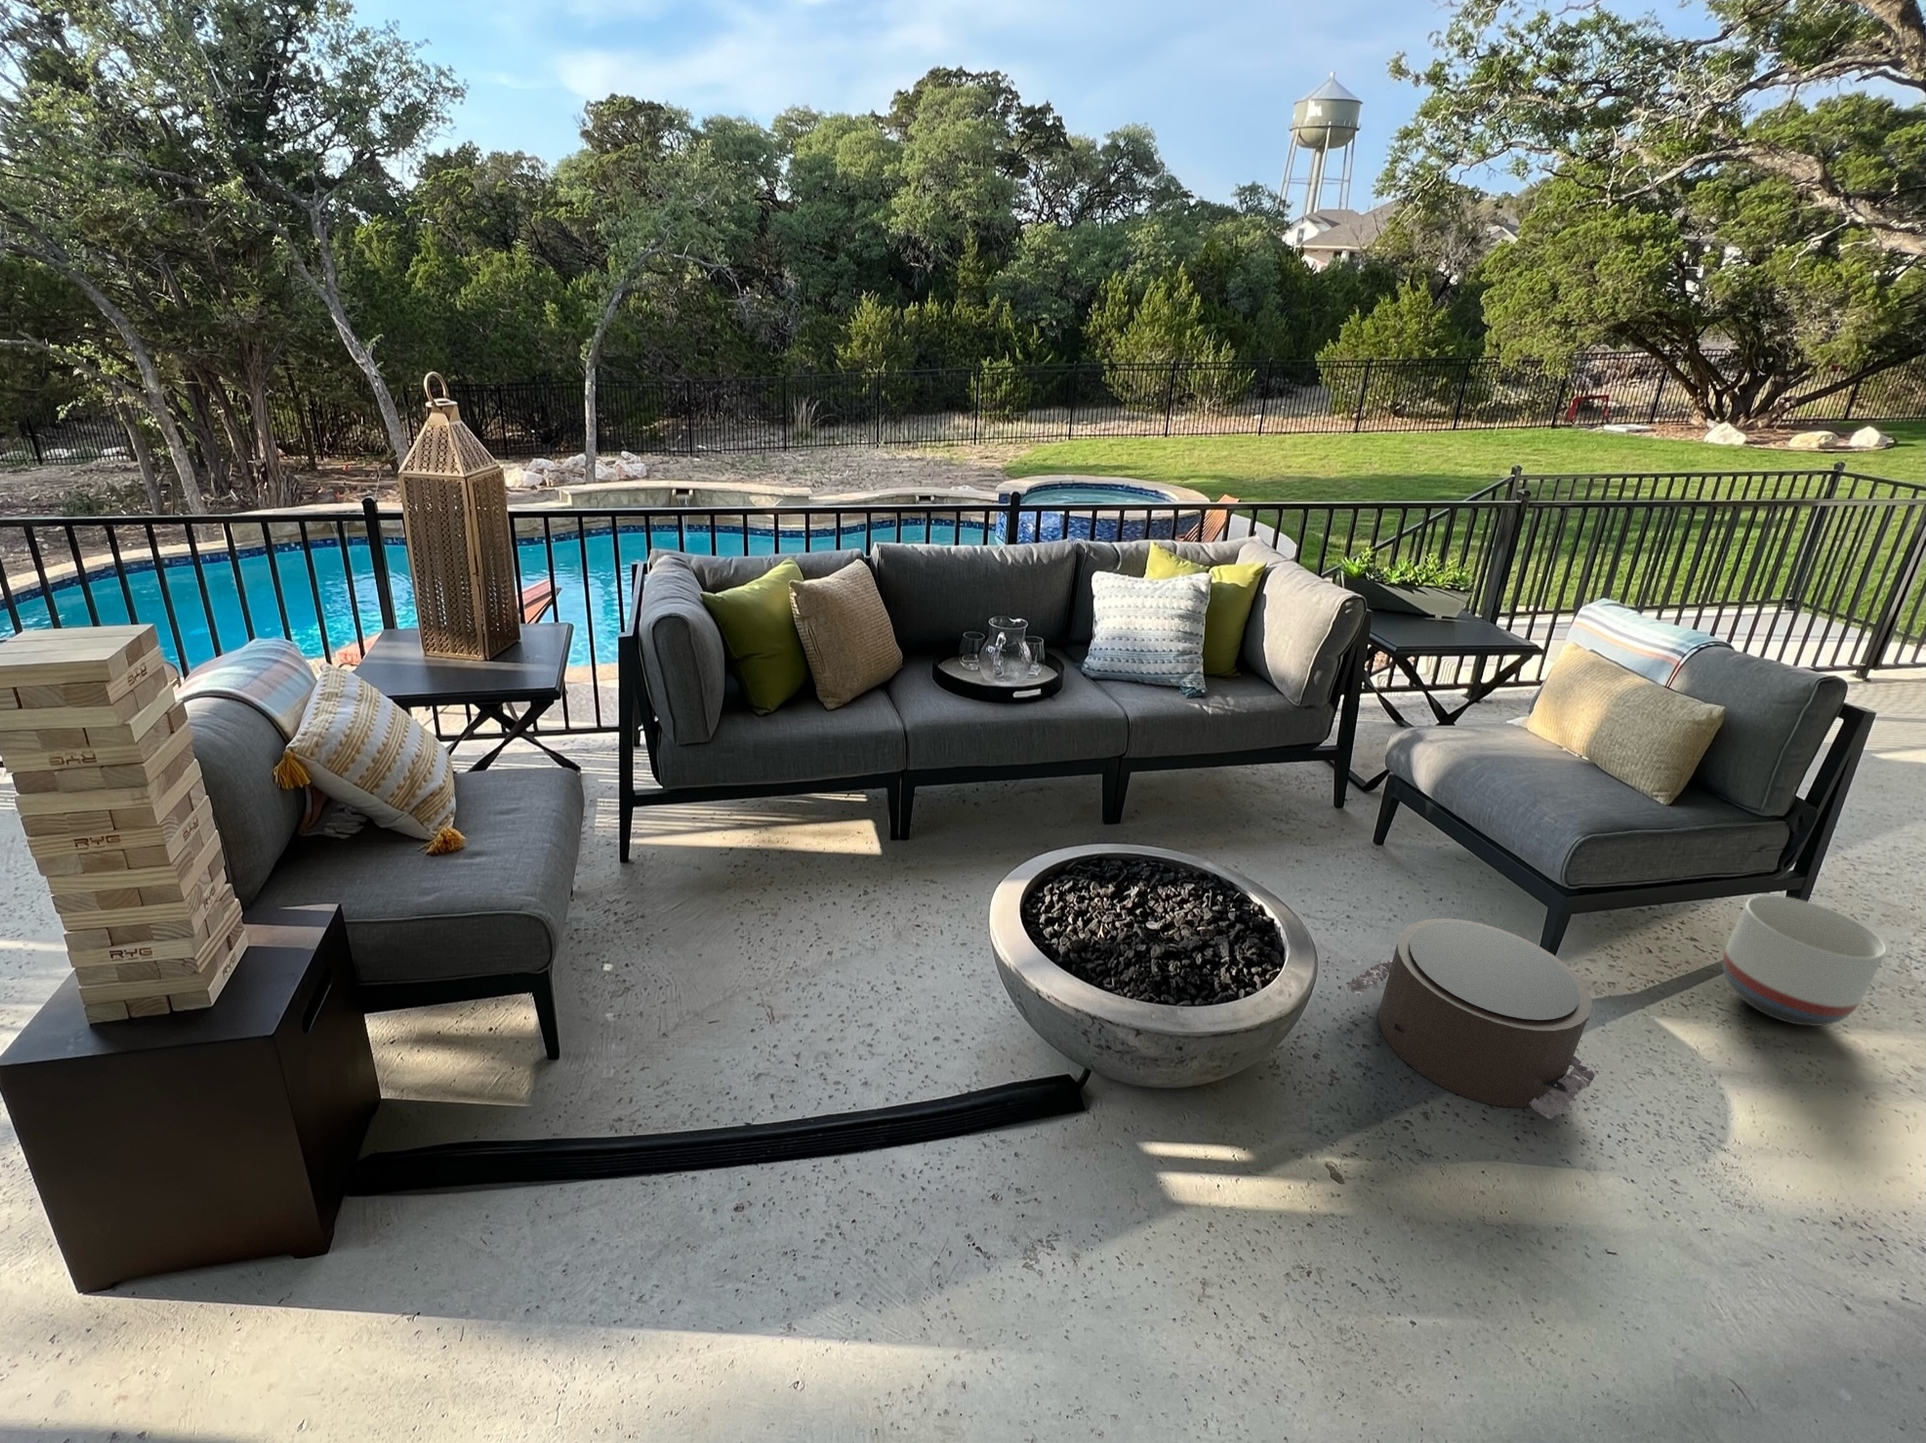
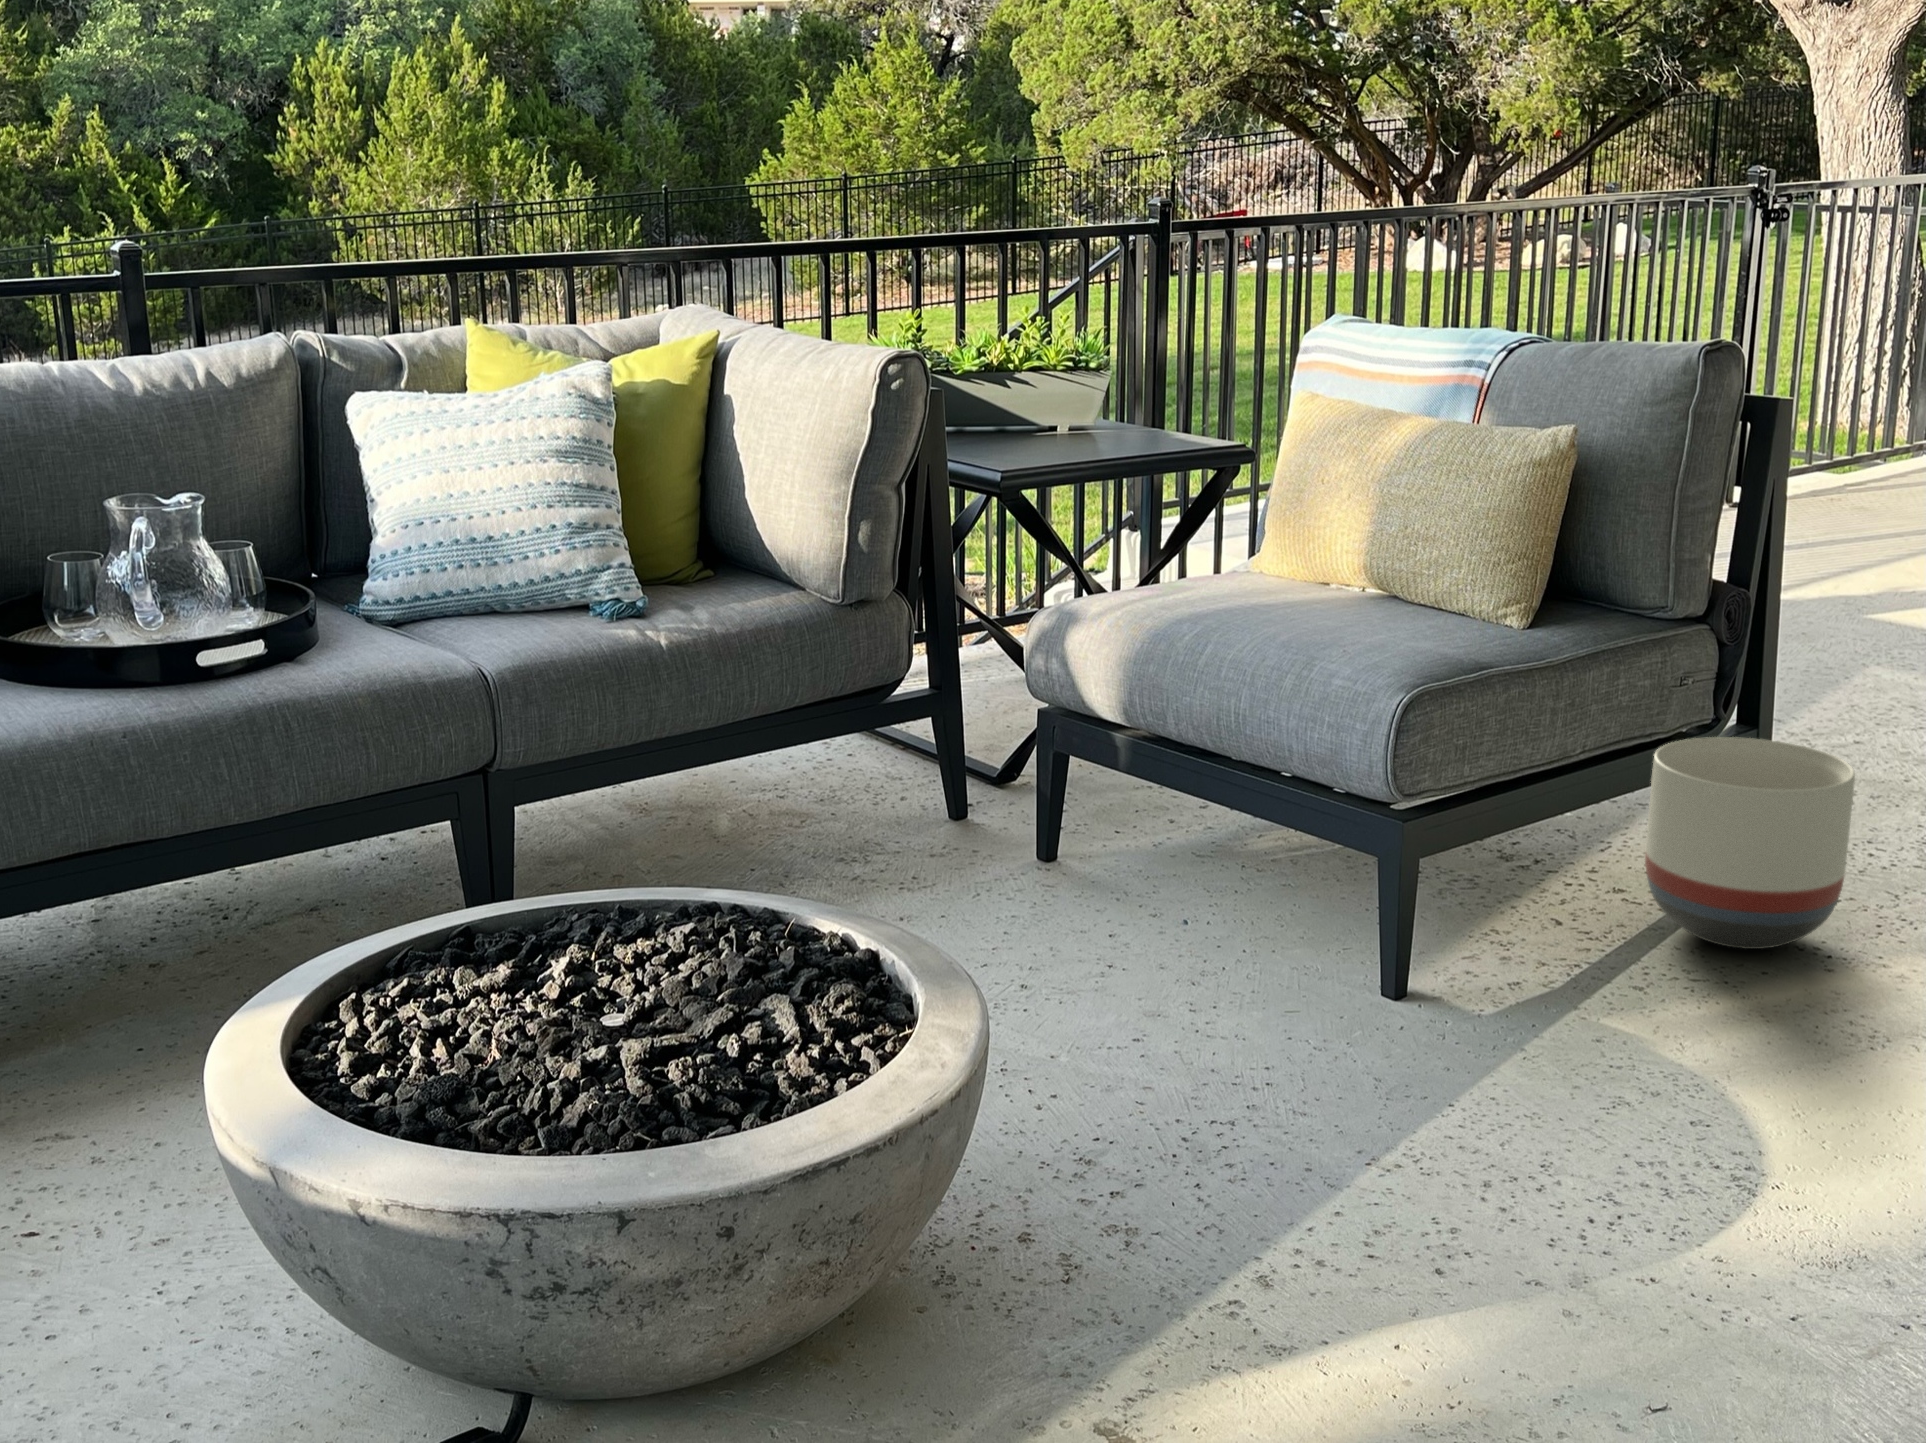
pouf: present [1345,918,1598,1120] -> none [1061,889,1537,1221]

